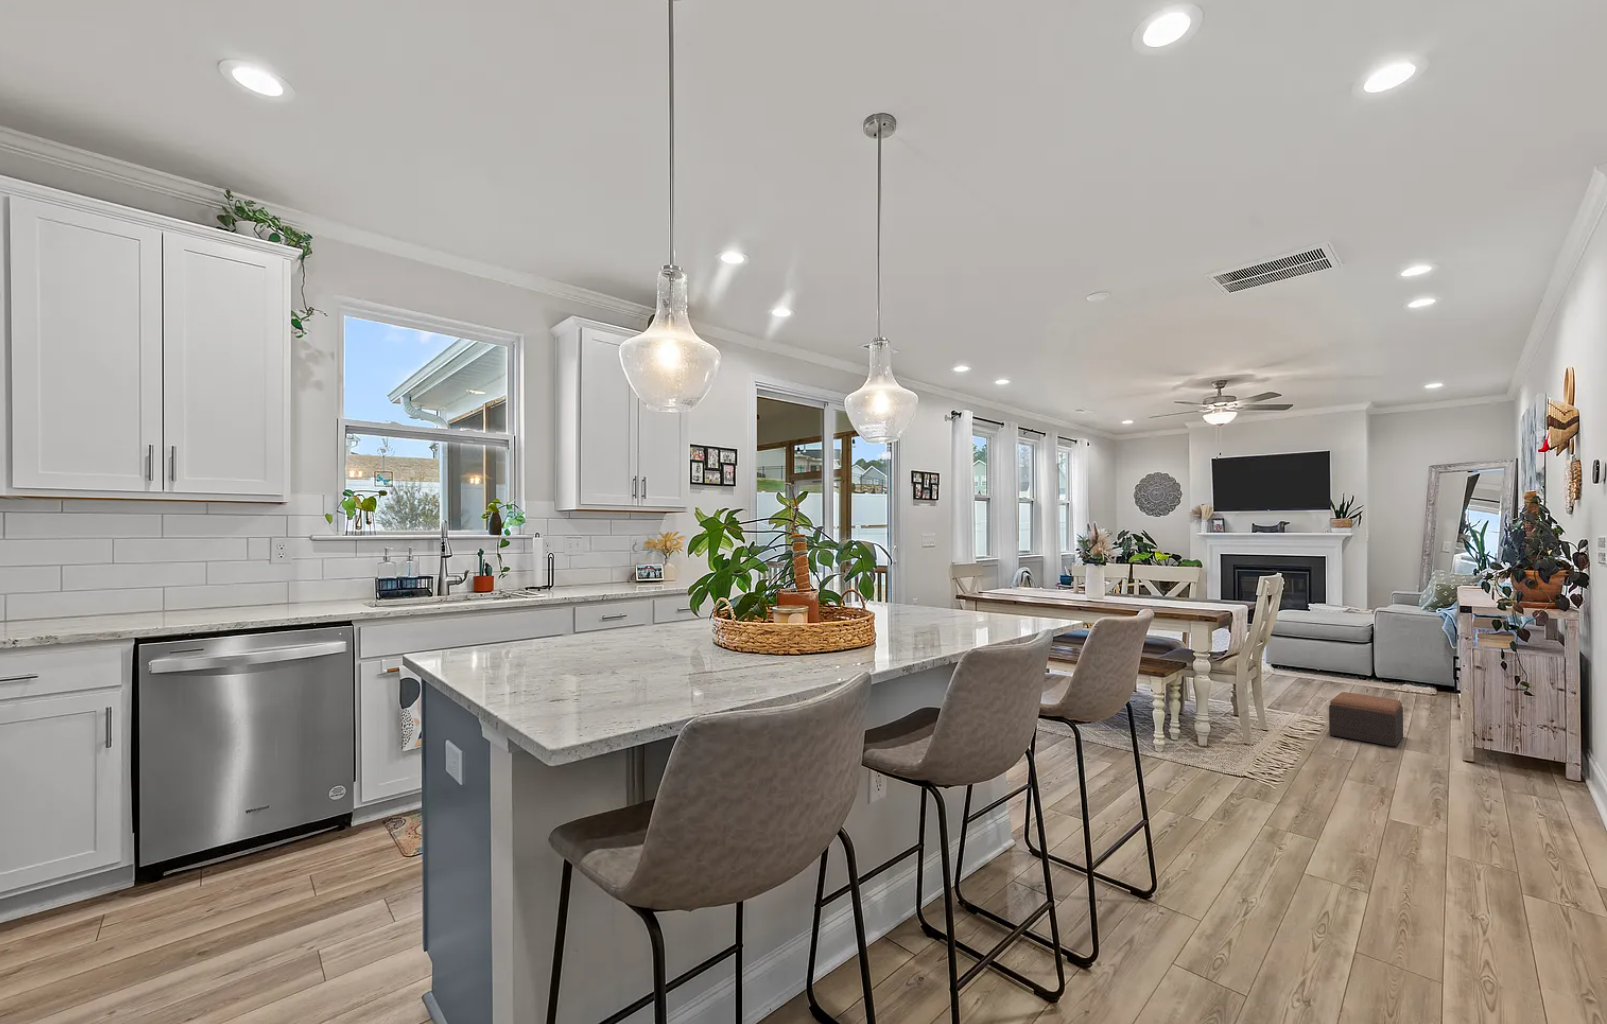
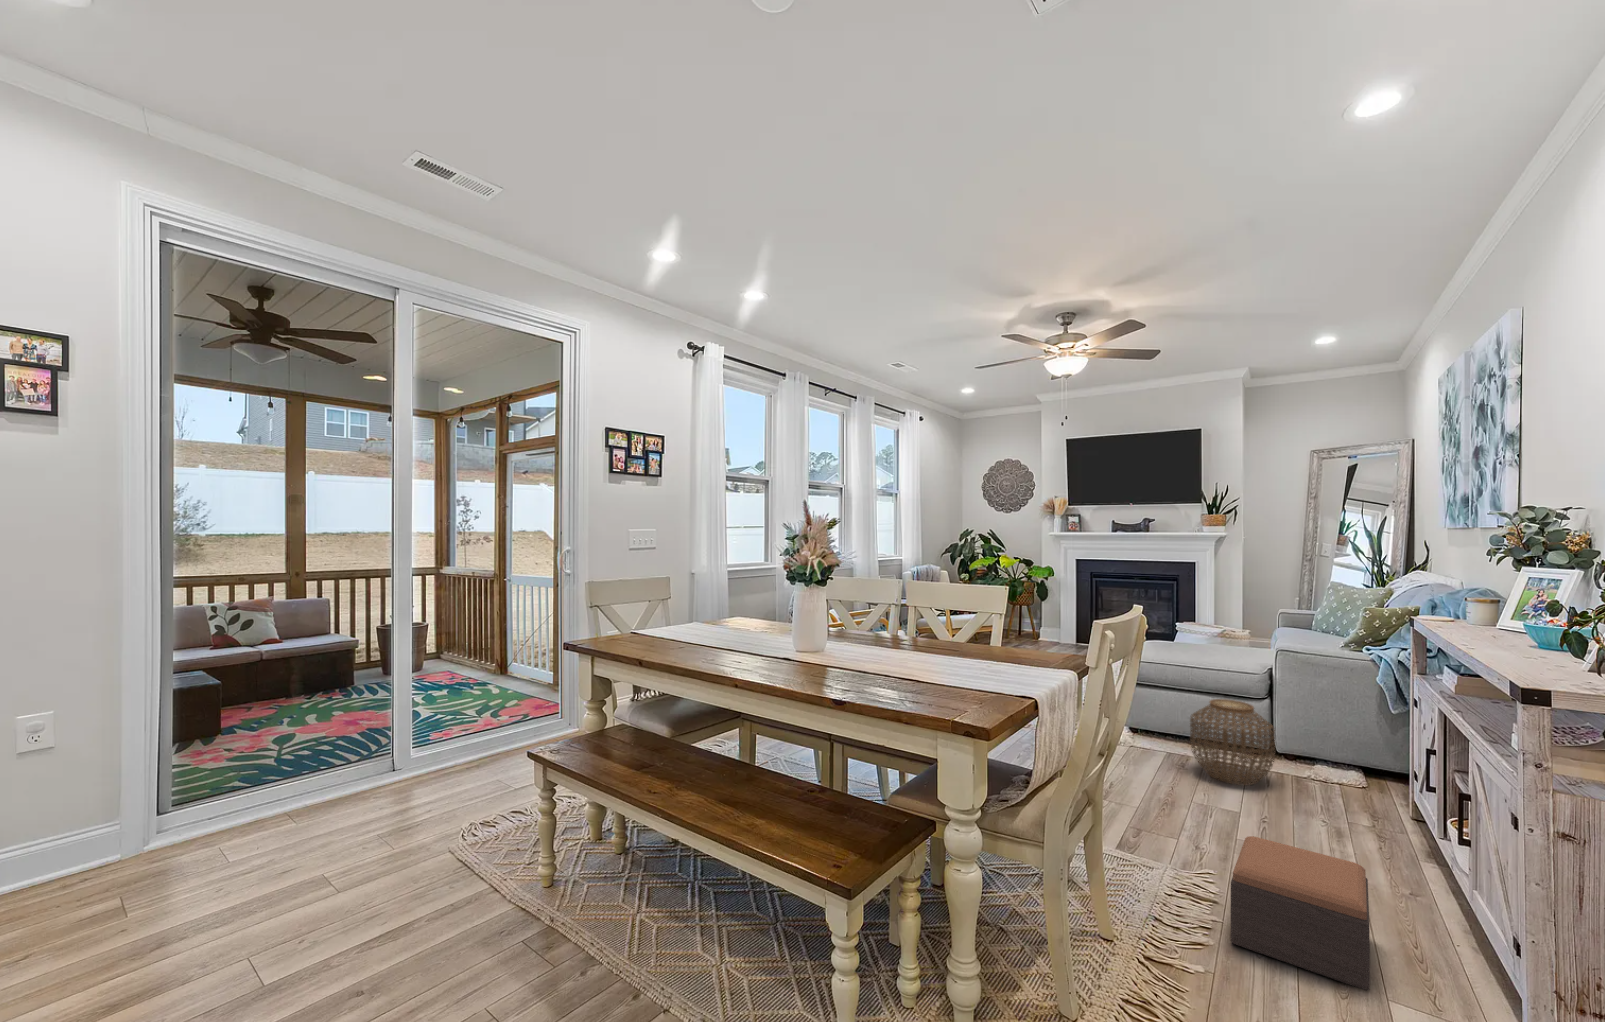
woven basket: none [1315,640,1371,692] -> present [1190,699,1275,785]

